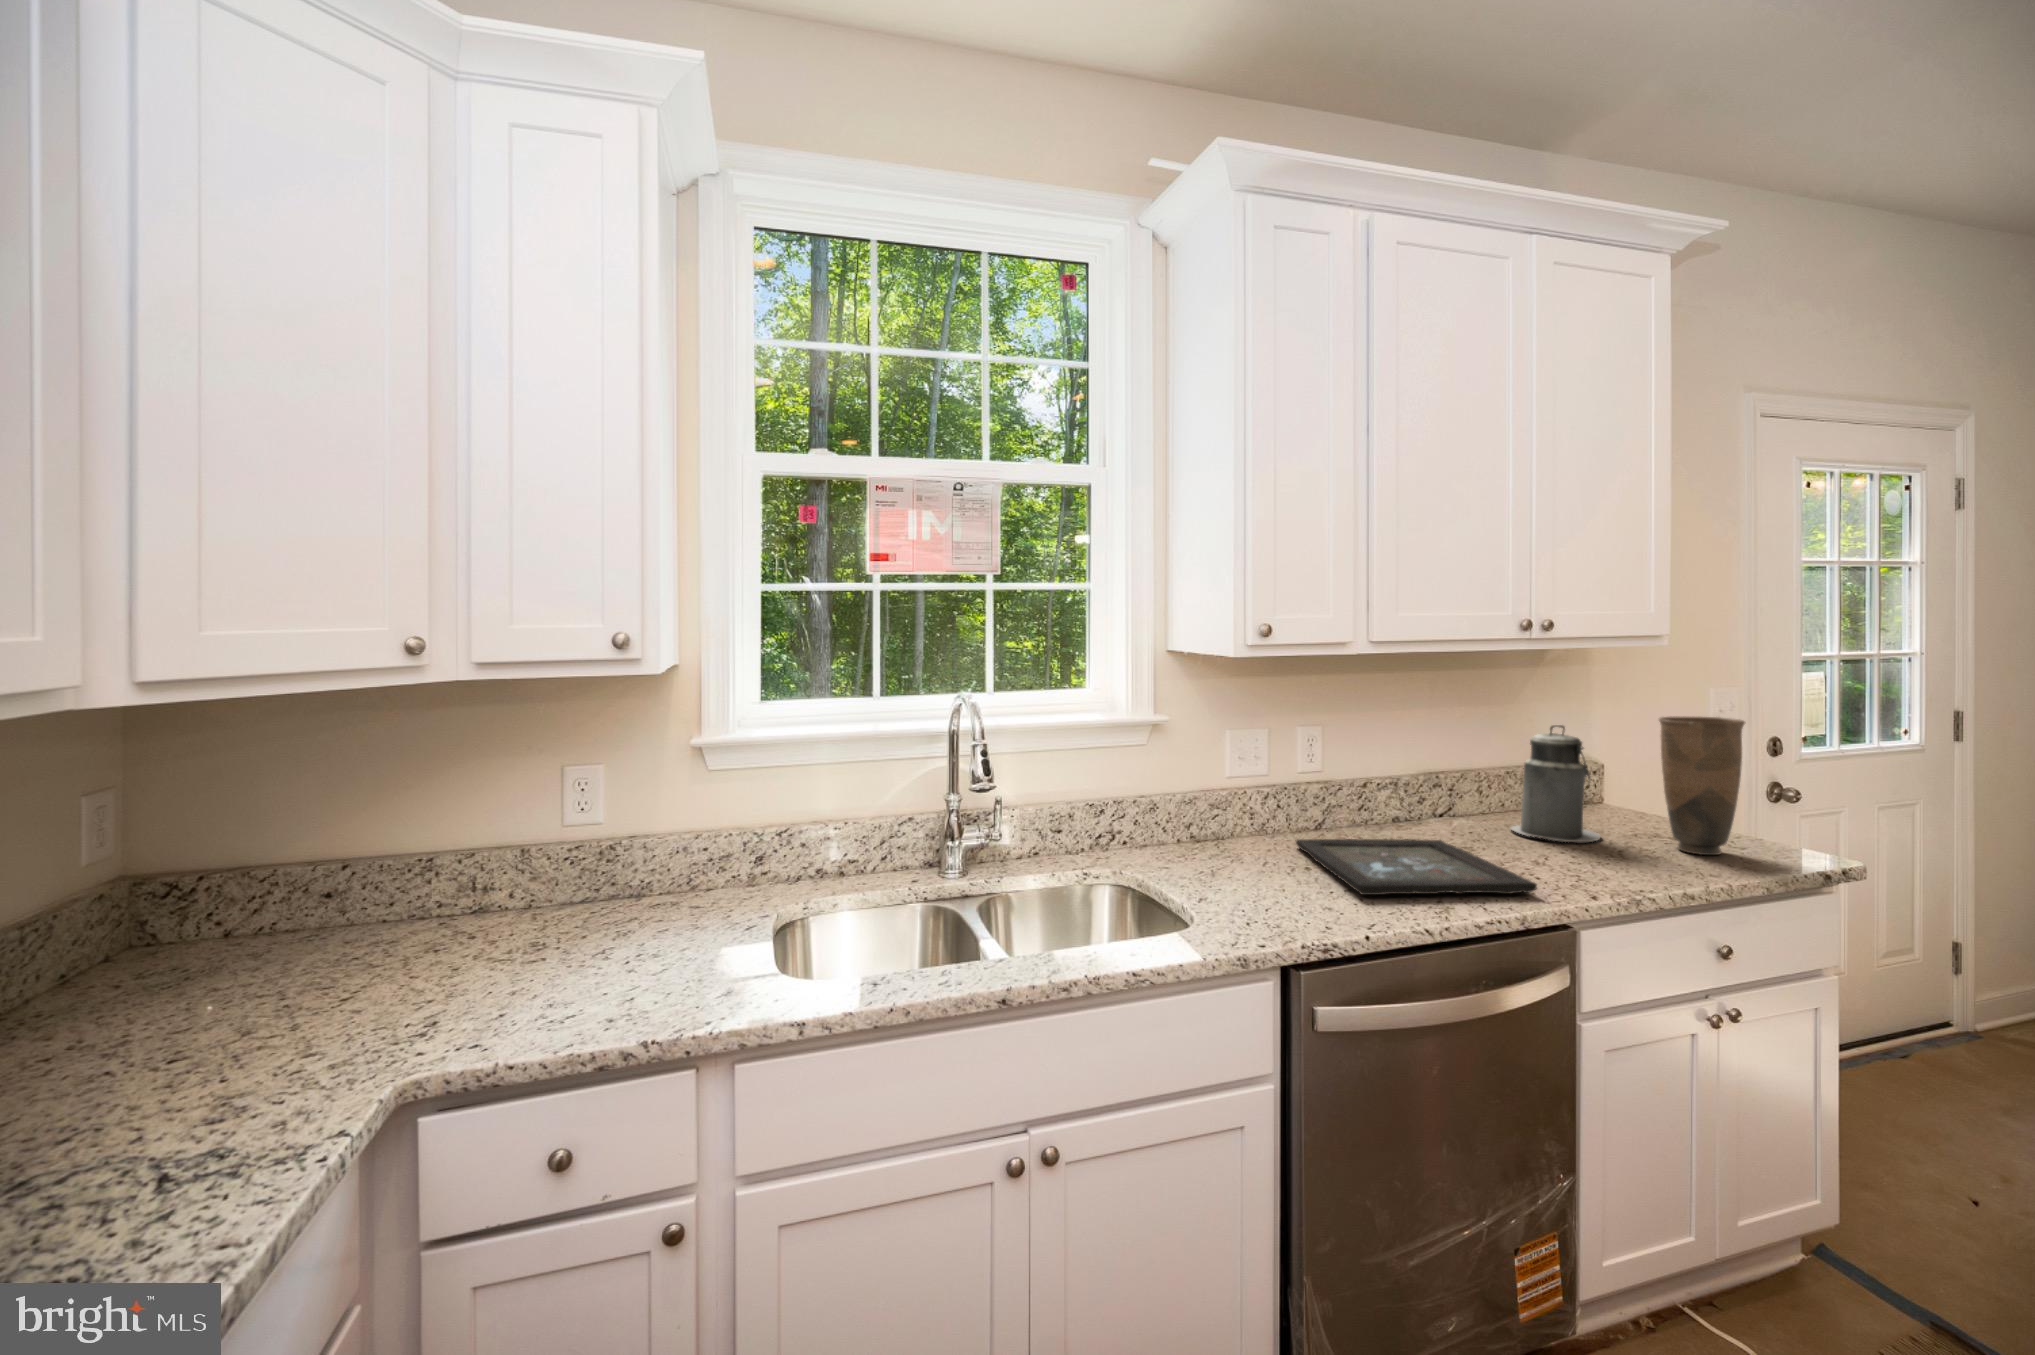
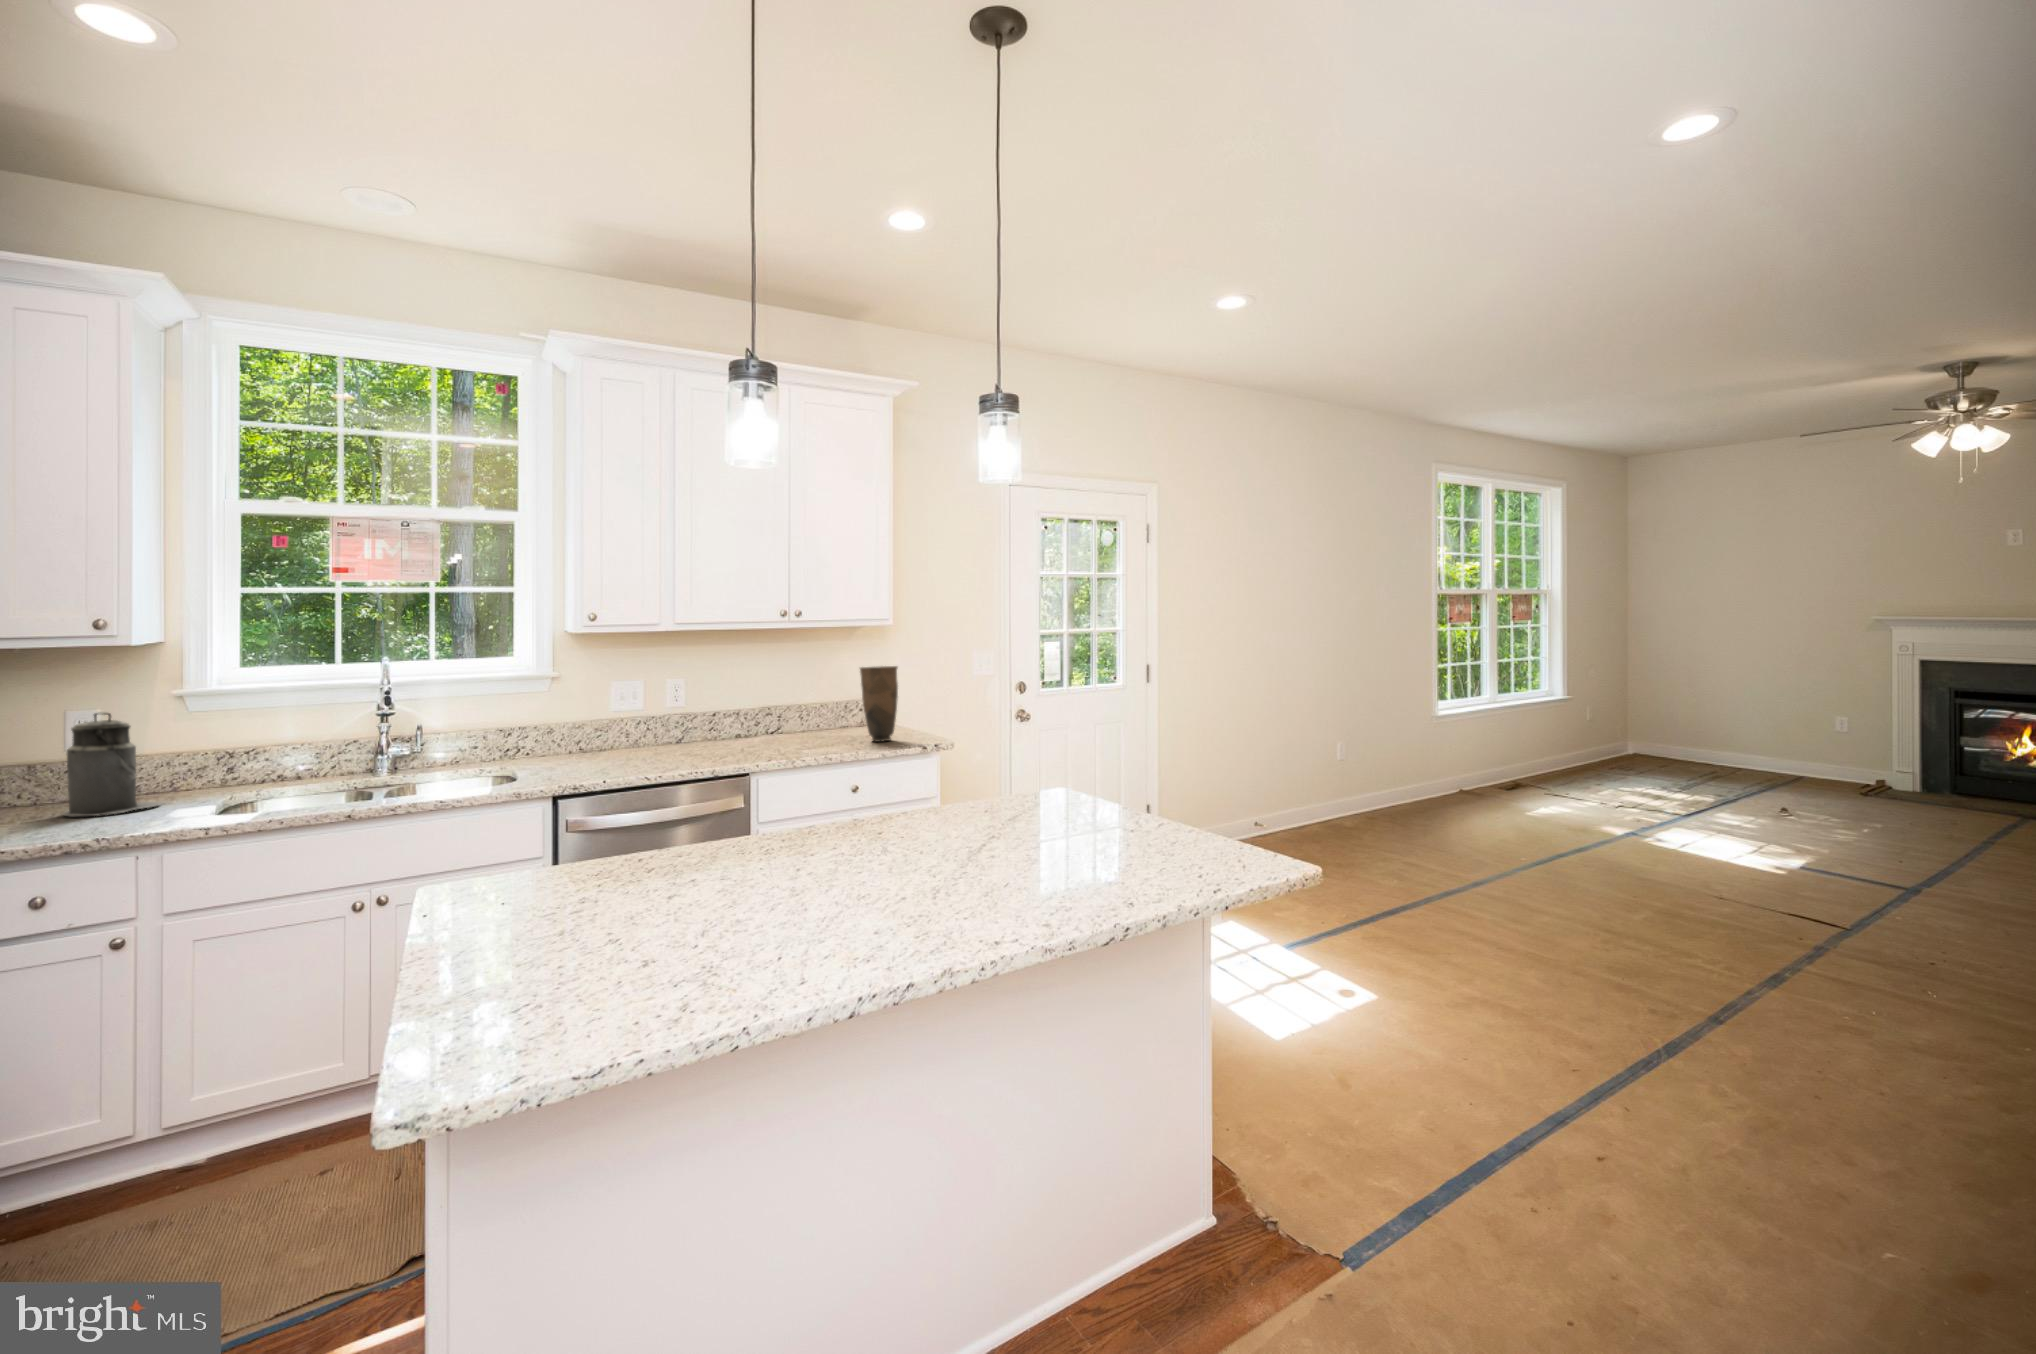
canister: present [1511,725,1601,842] -> present [62,713,161,816]
tray: present [1296,839,1537,895] -> none [633,743,741,764]

